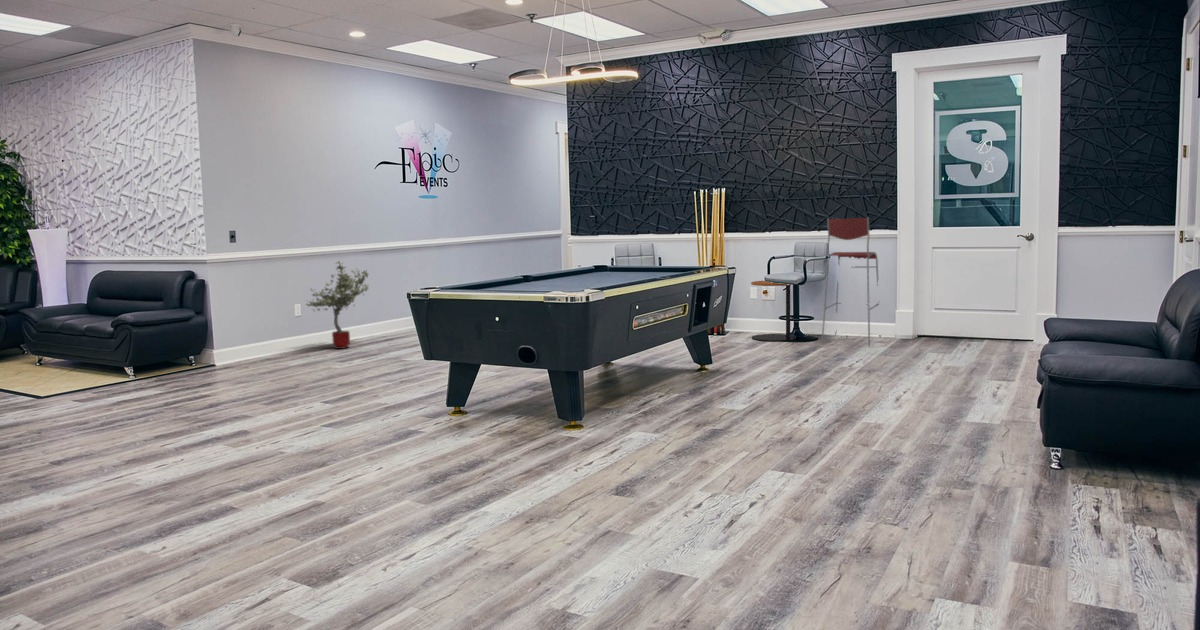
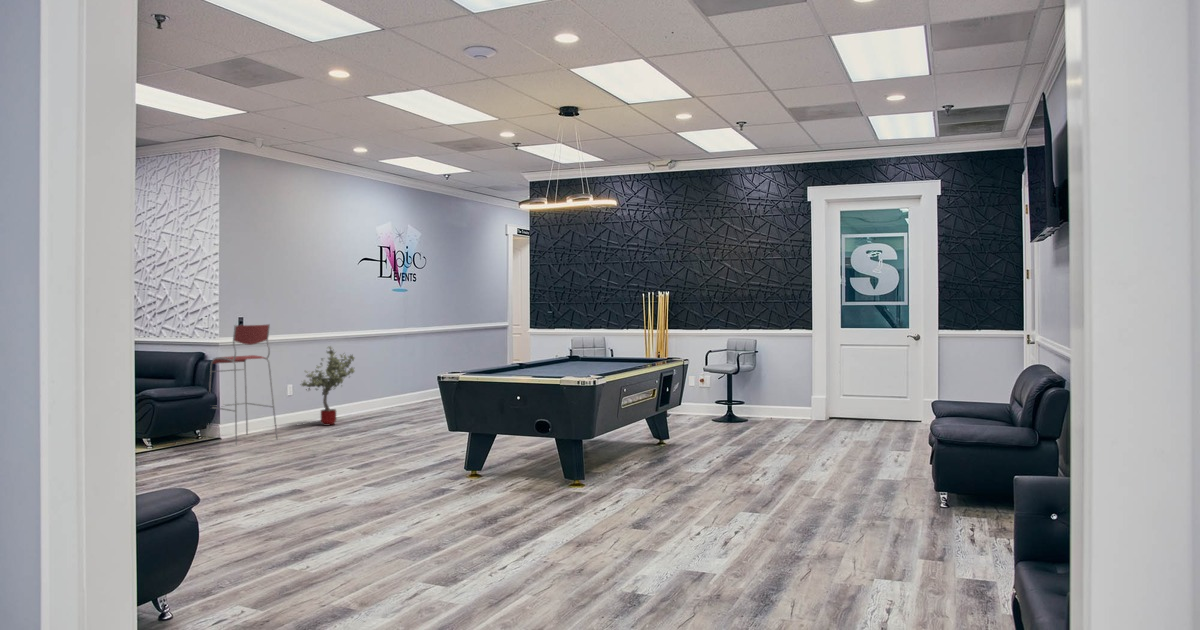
bar stool: present [822,218,881,346] -> present [206,324,278,445]
side table: present [751,281,796,341] -> none [694,369,731,421]

